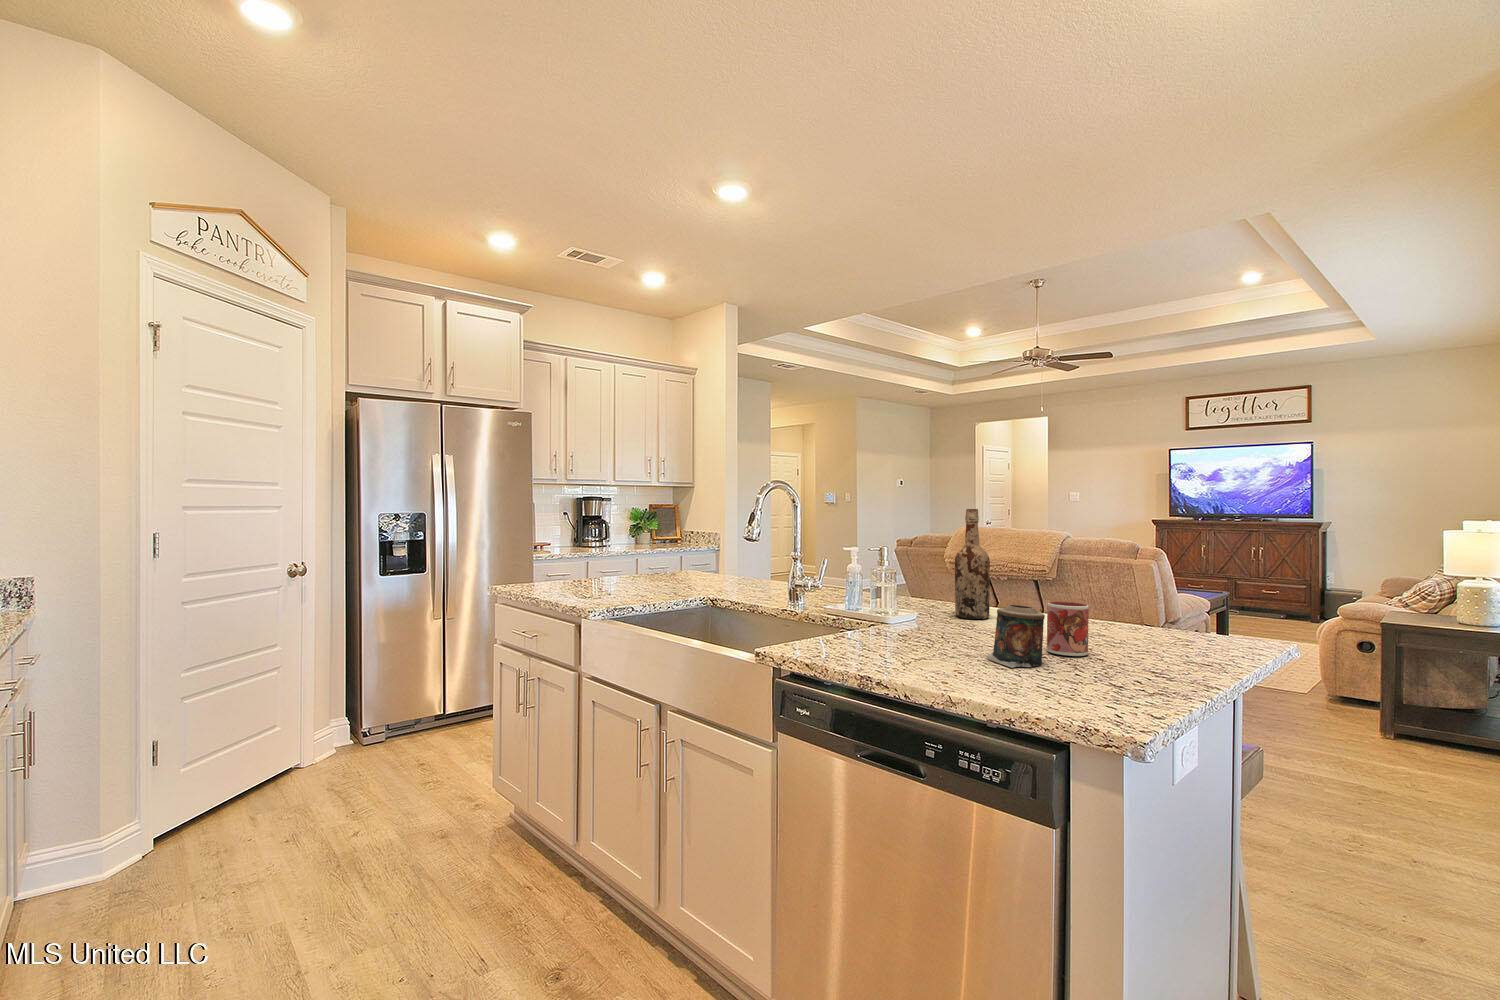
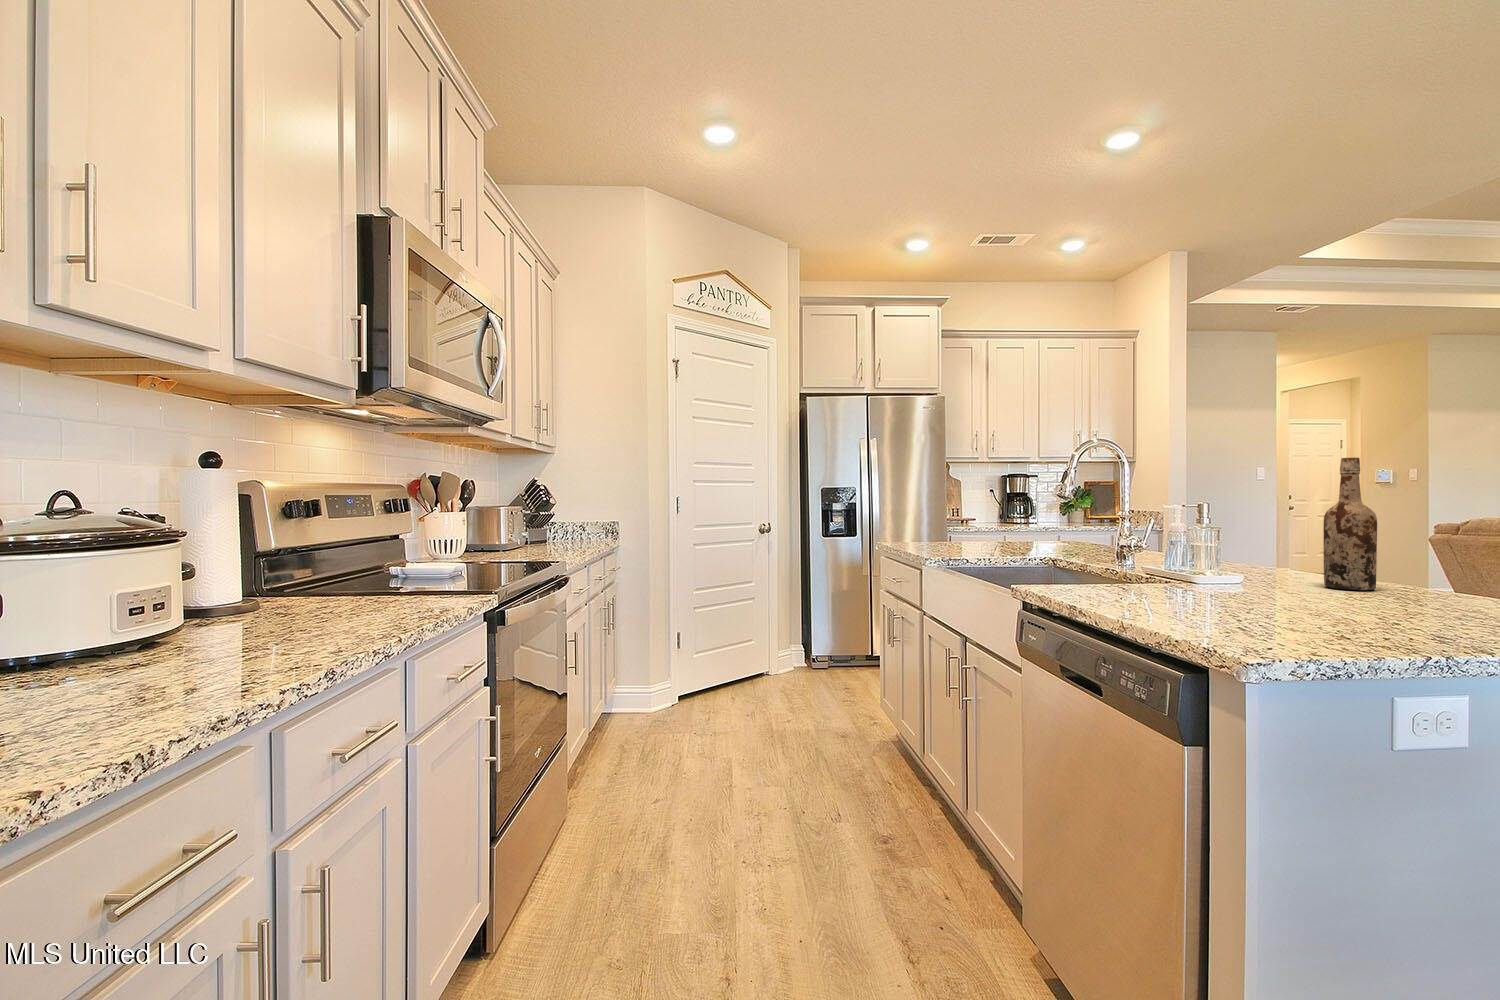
mug: present [1047,601,1089,656] -> none [1375,560,1441,626]
candle: present [987,605,1045,668] -> none [1267,556,1344,625]

